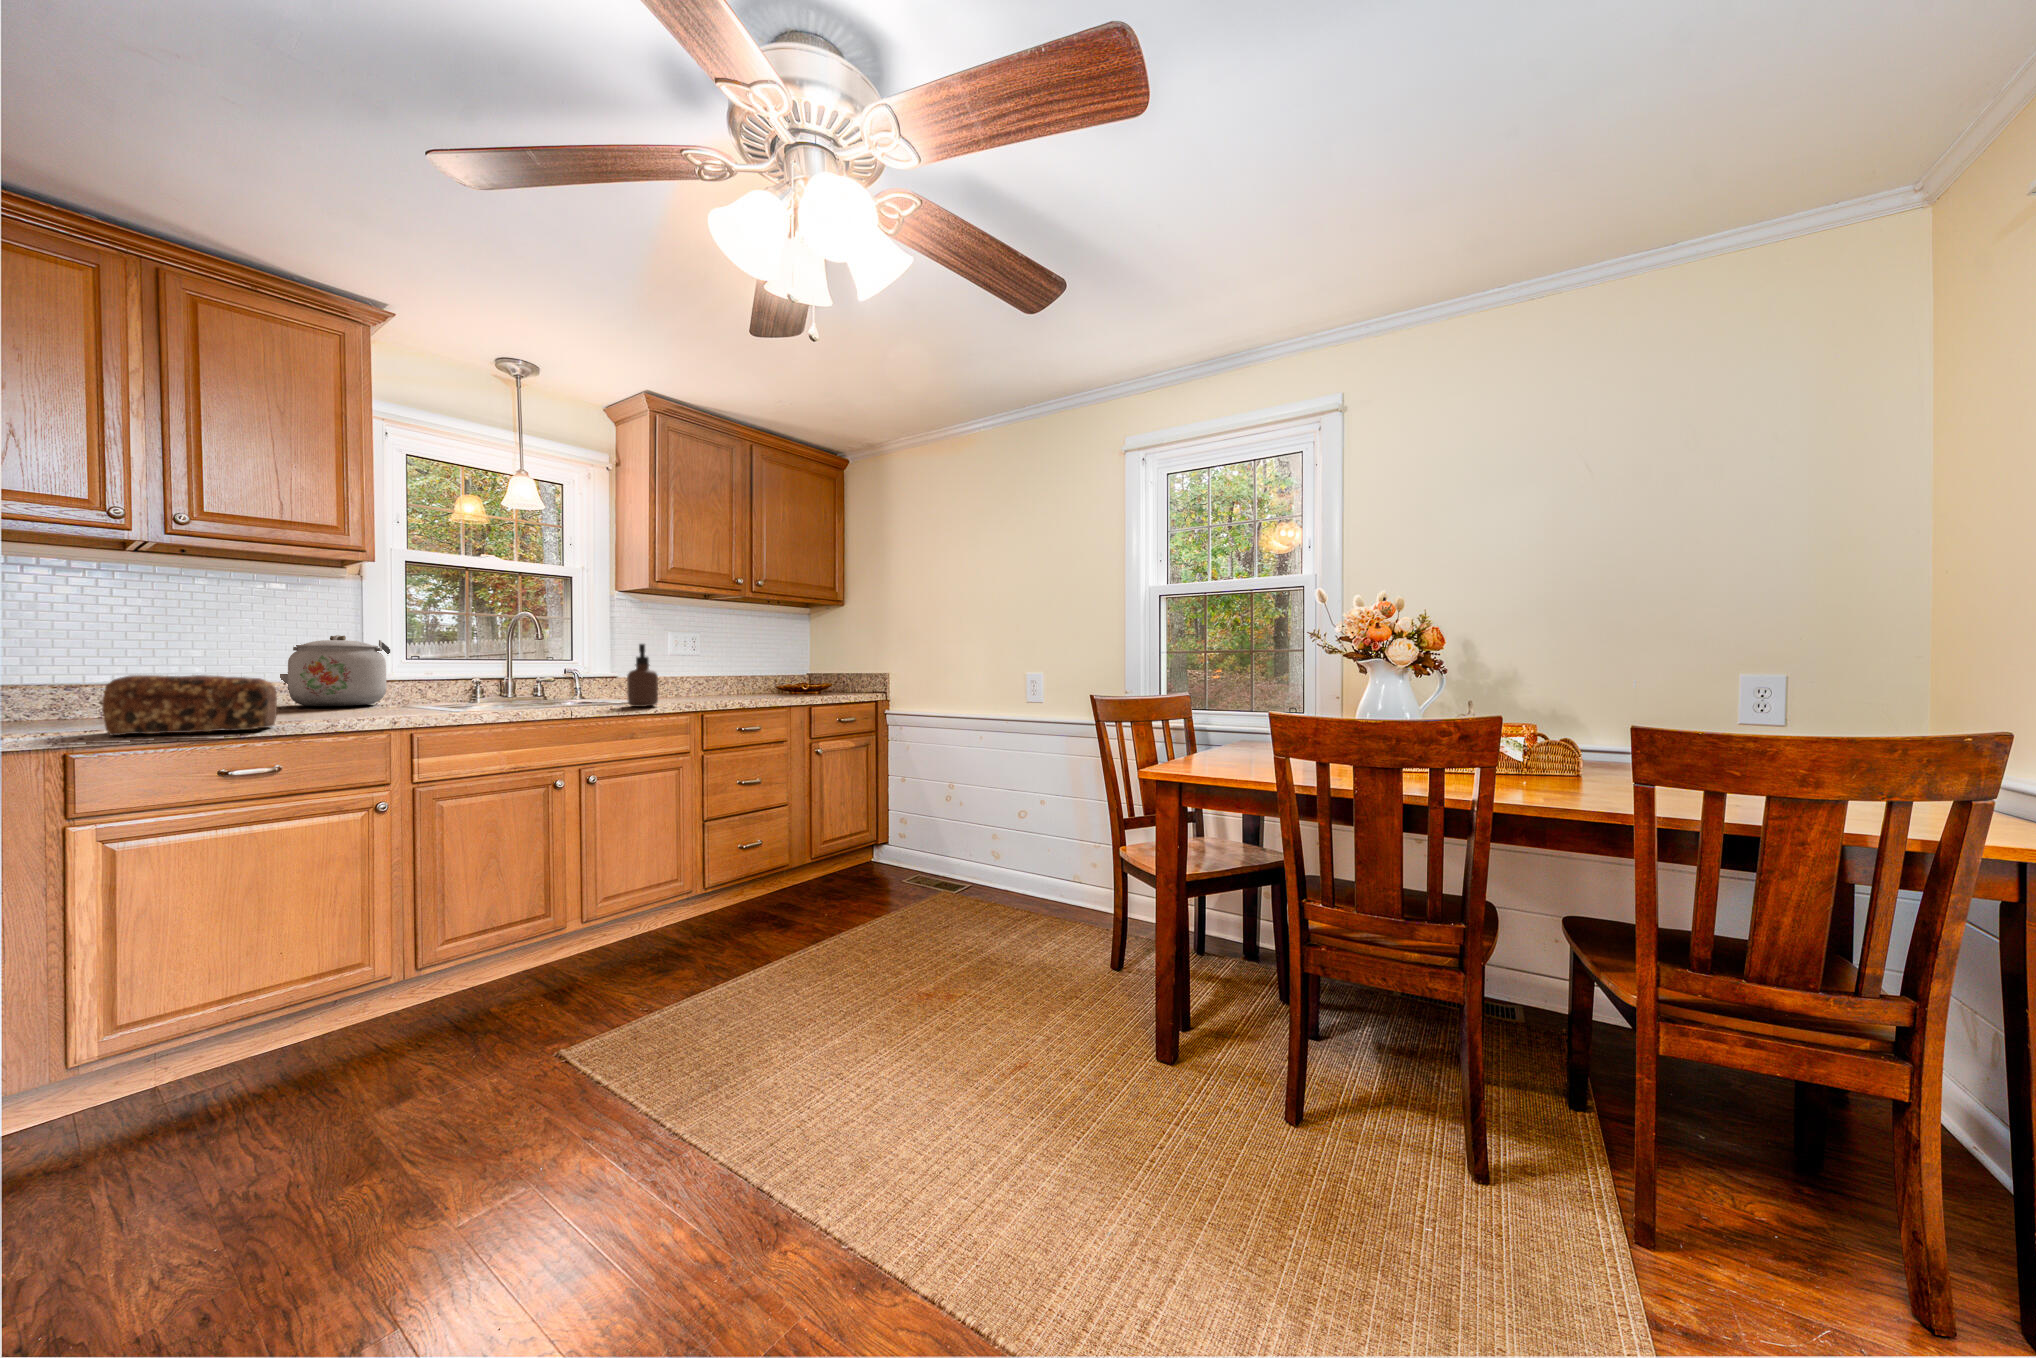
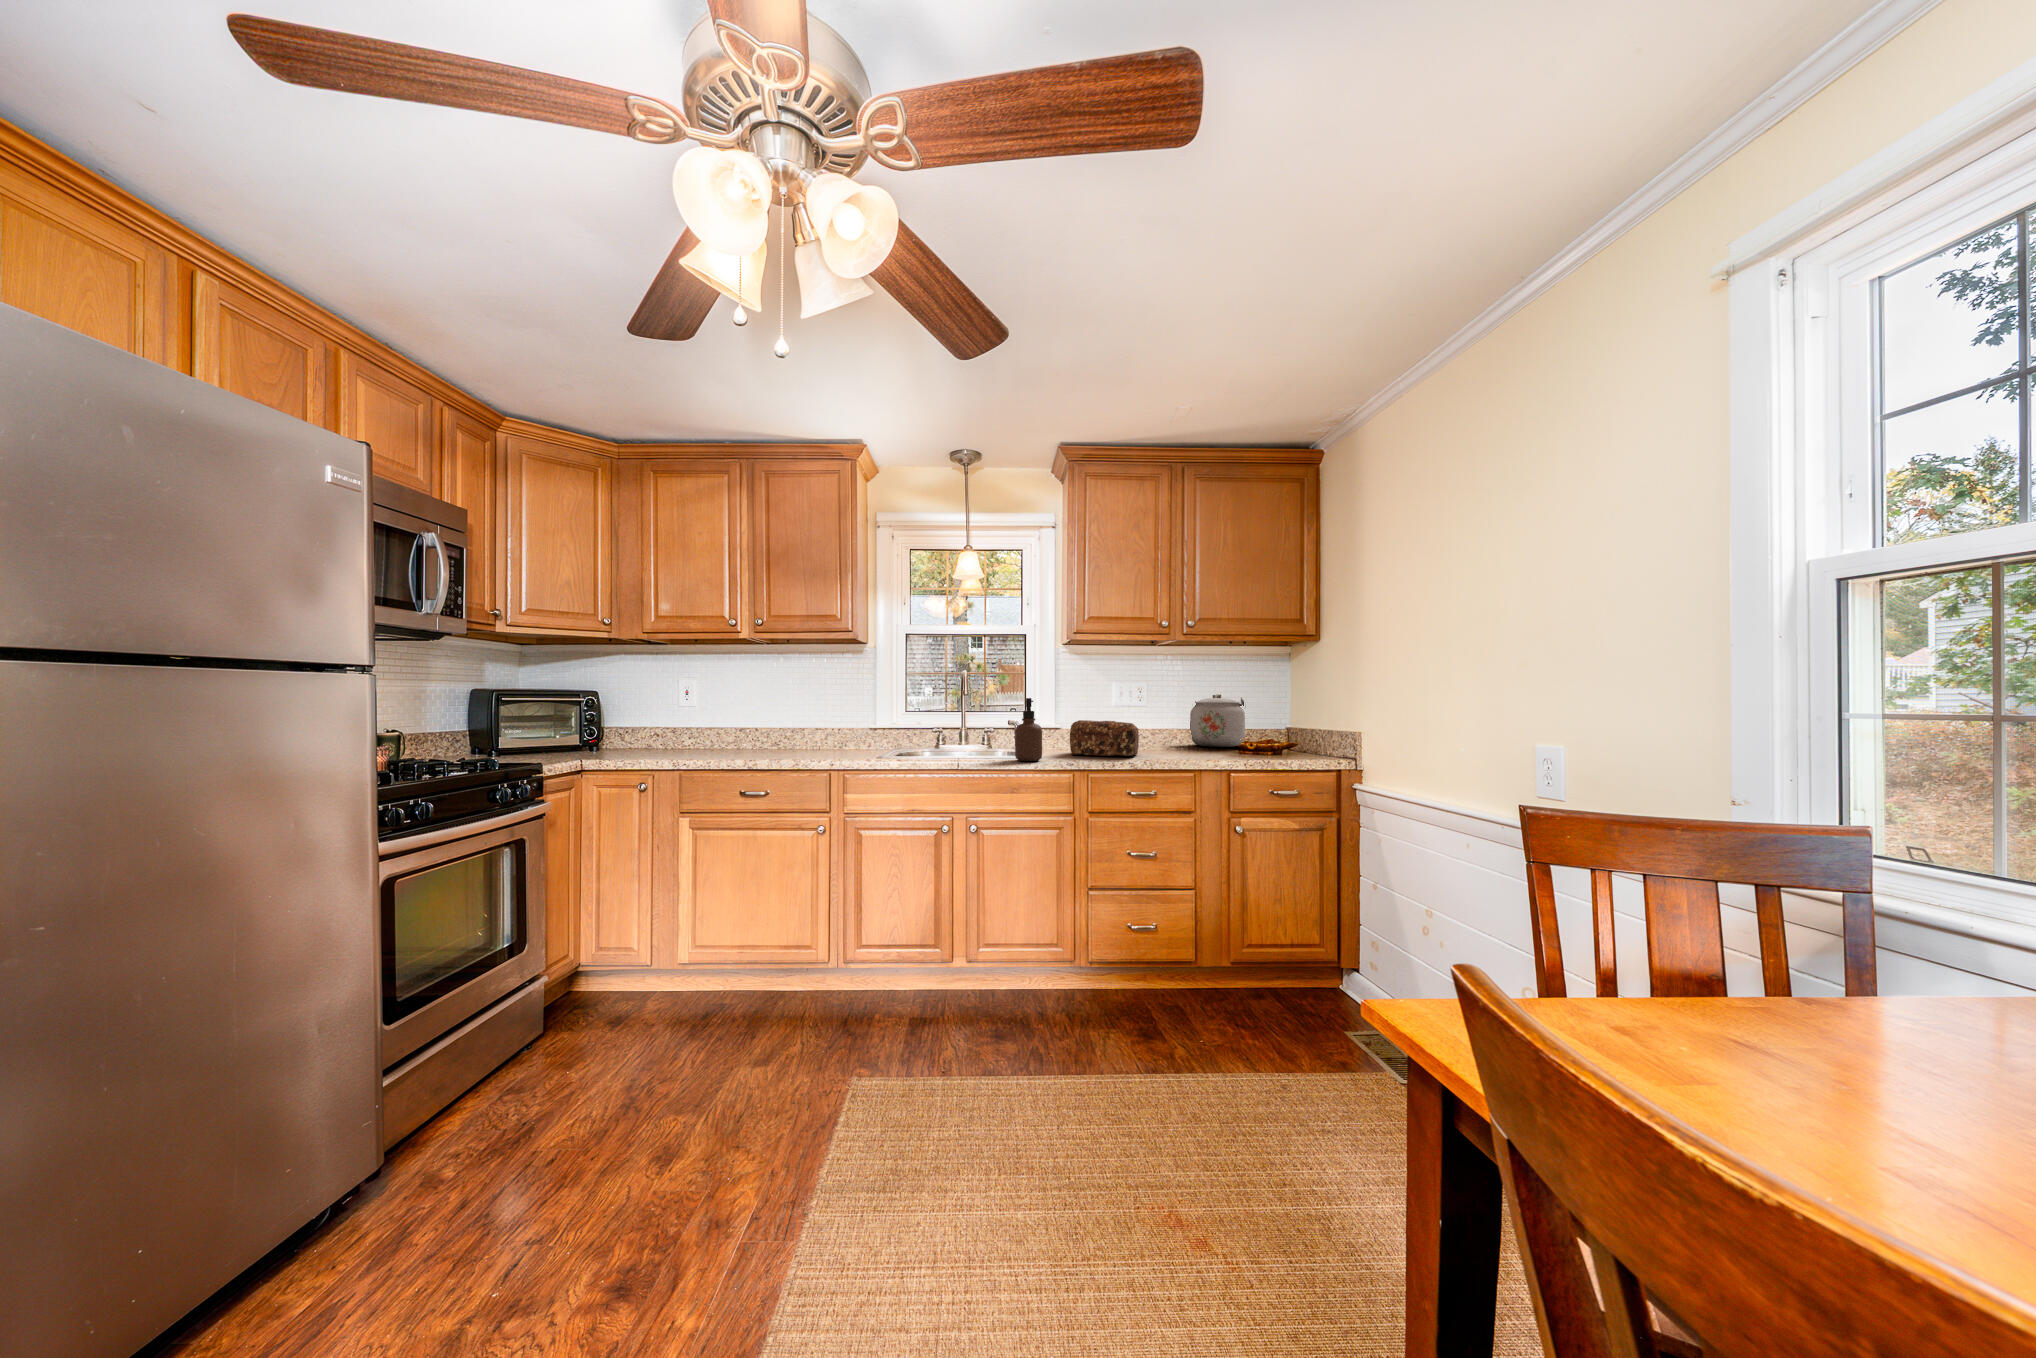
kettle: present [280,635,390,706] -> present [1190,694,1245,747]
bread loaf: present [102,675,277,736] -> present [1070,720,1139,756]

